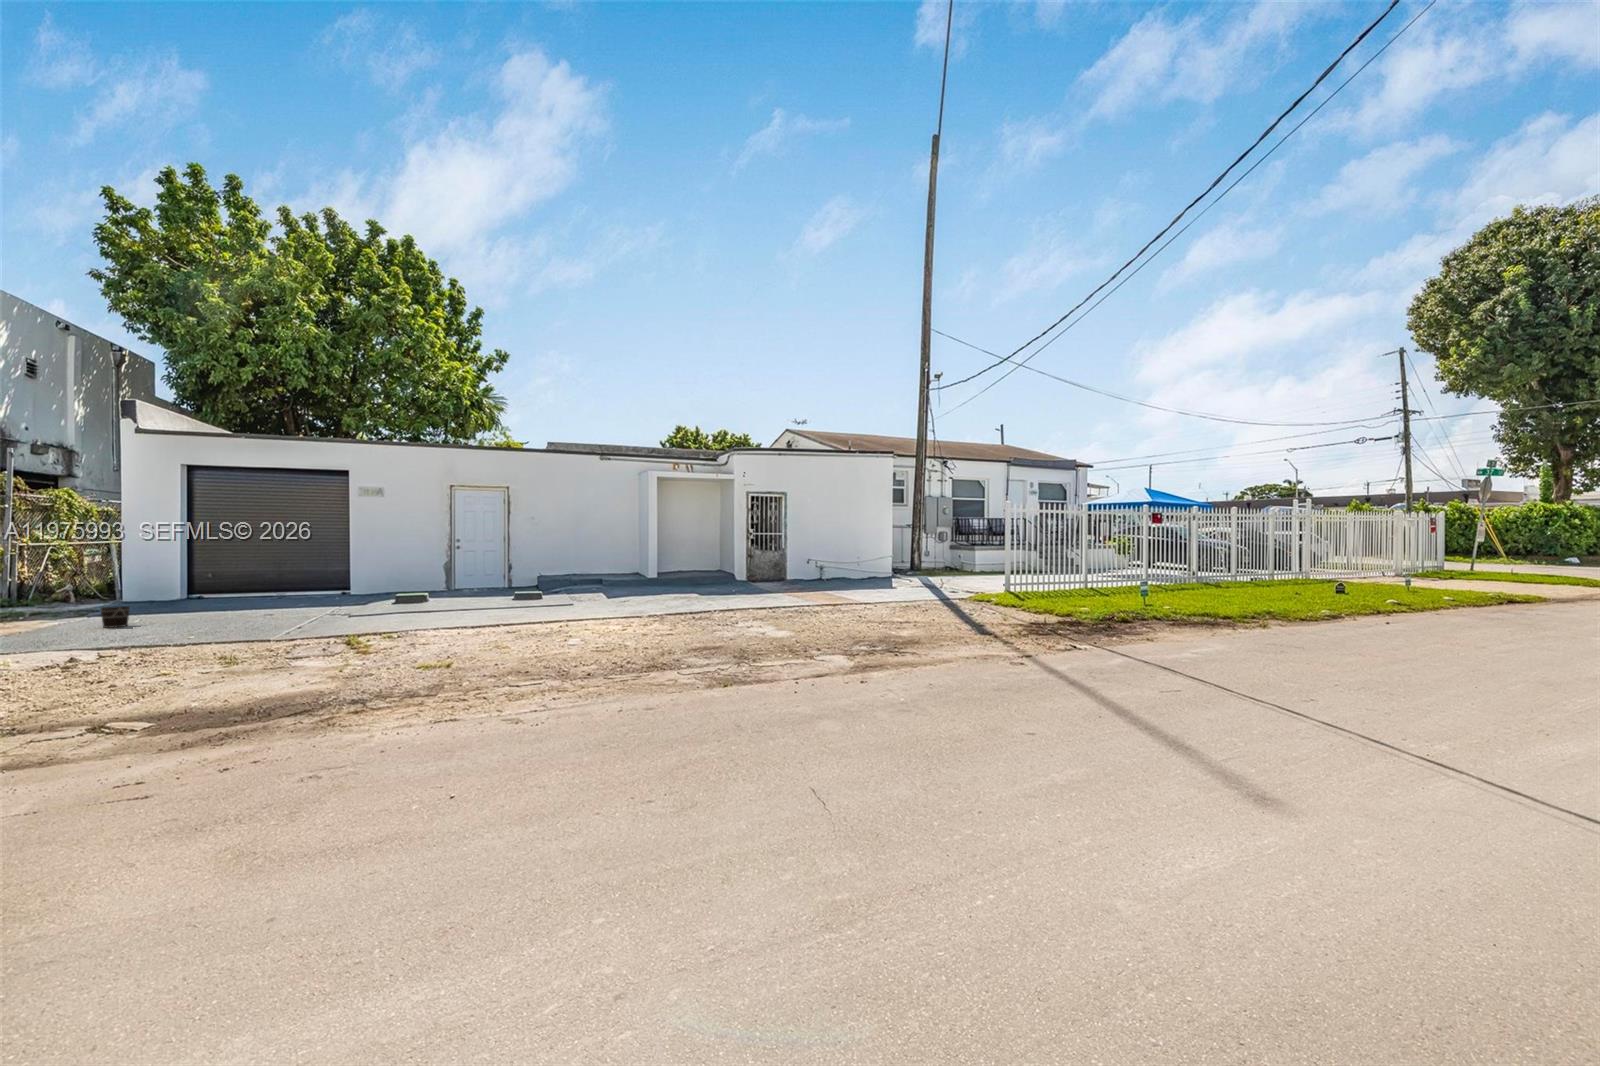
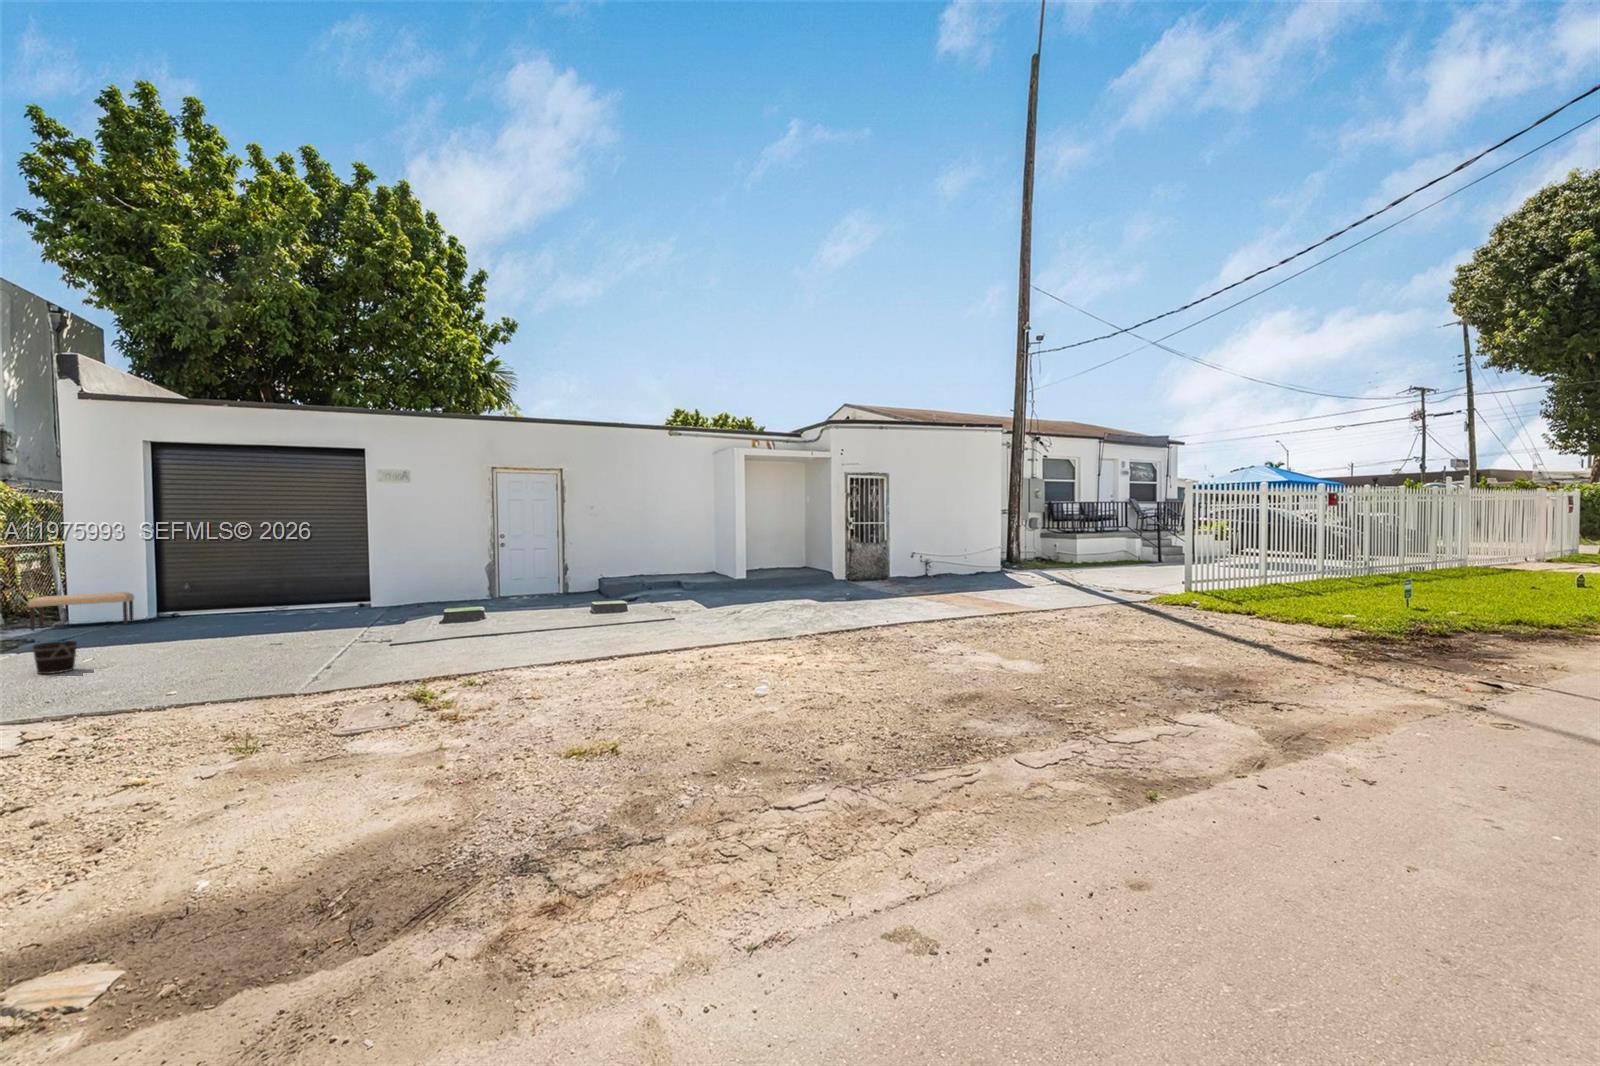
bench: none [95,576,172,603] -> present [28,592,134,631]

